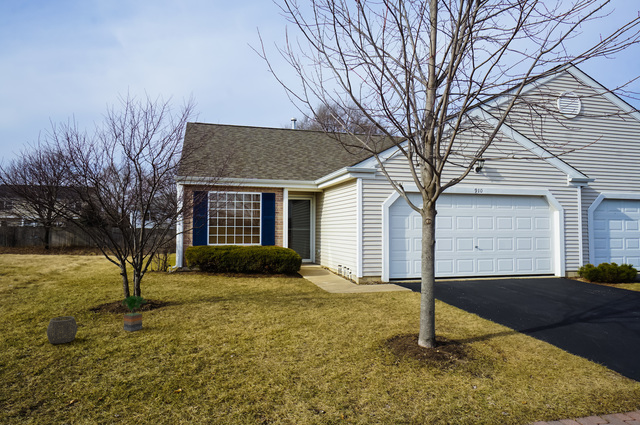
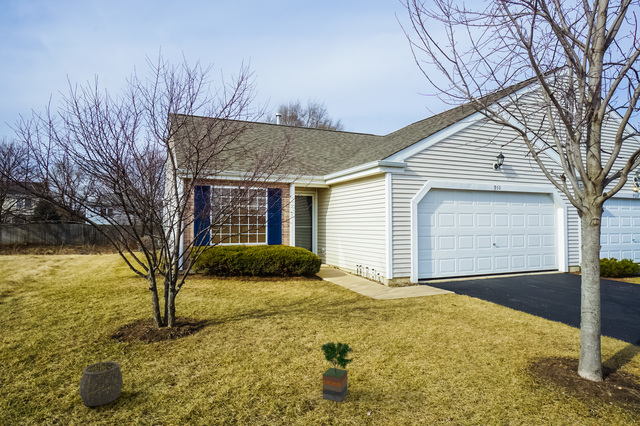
potted tree: present [122,296,146,331] -> present [321,342,353,402]

